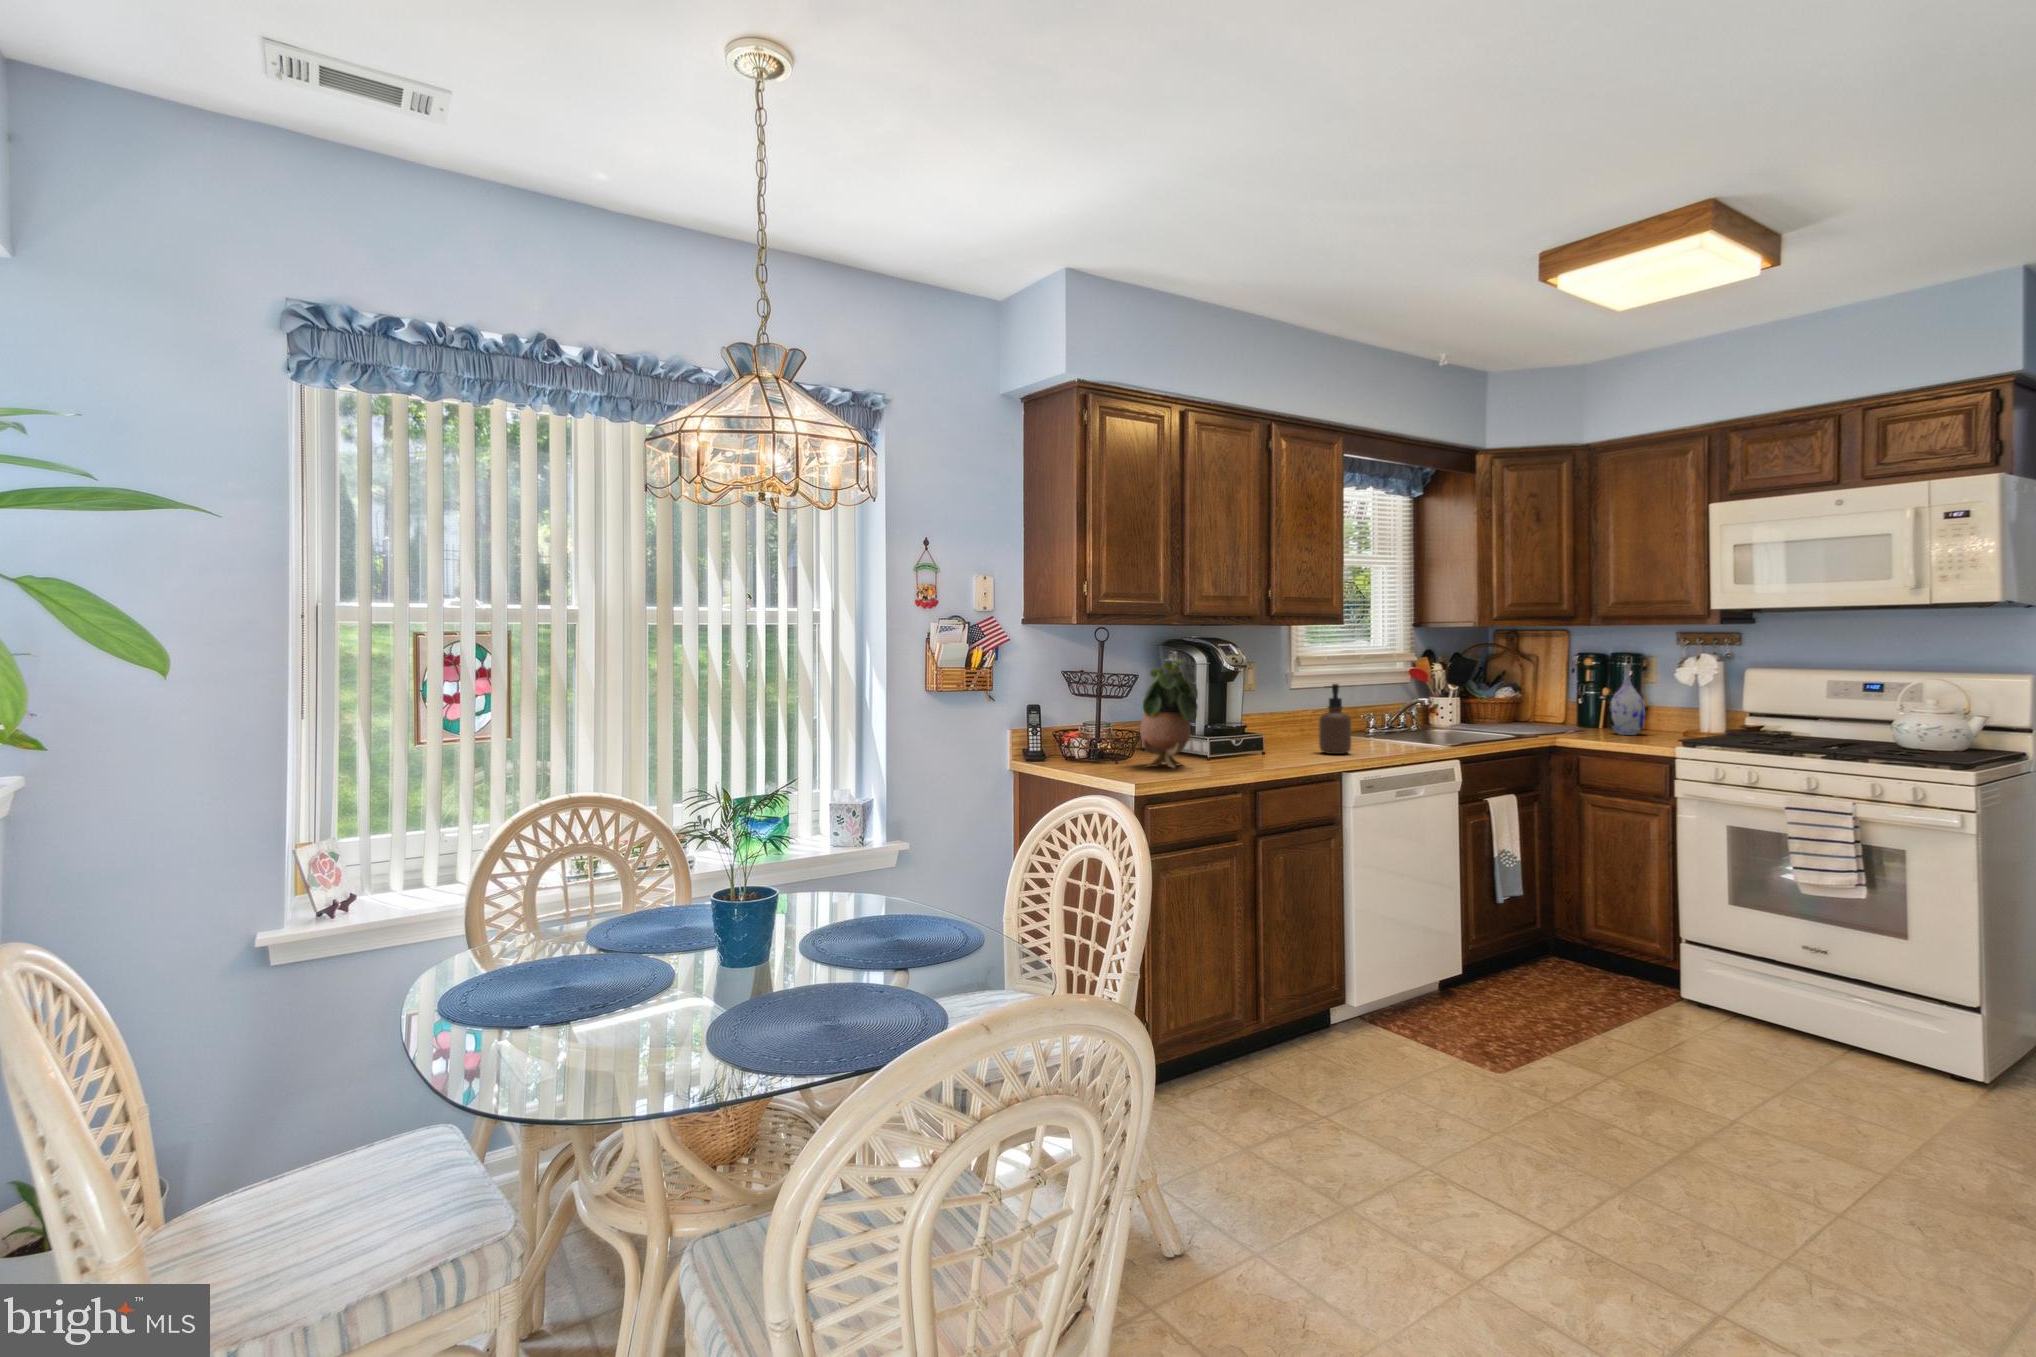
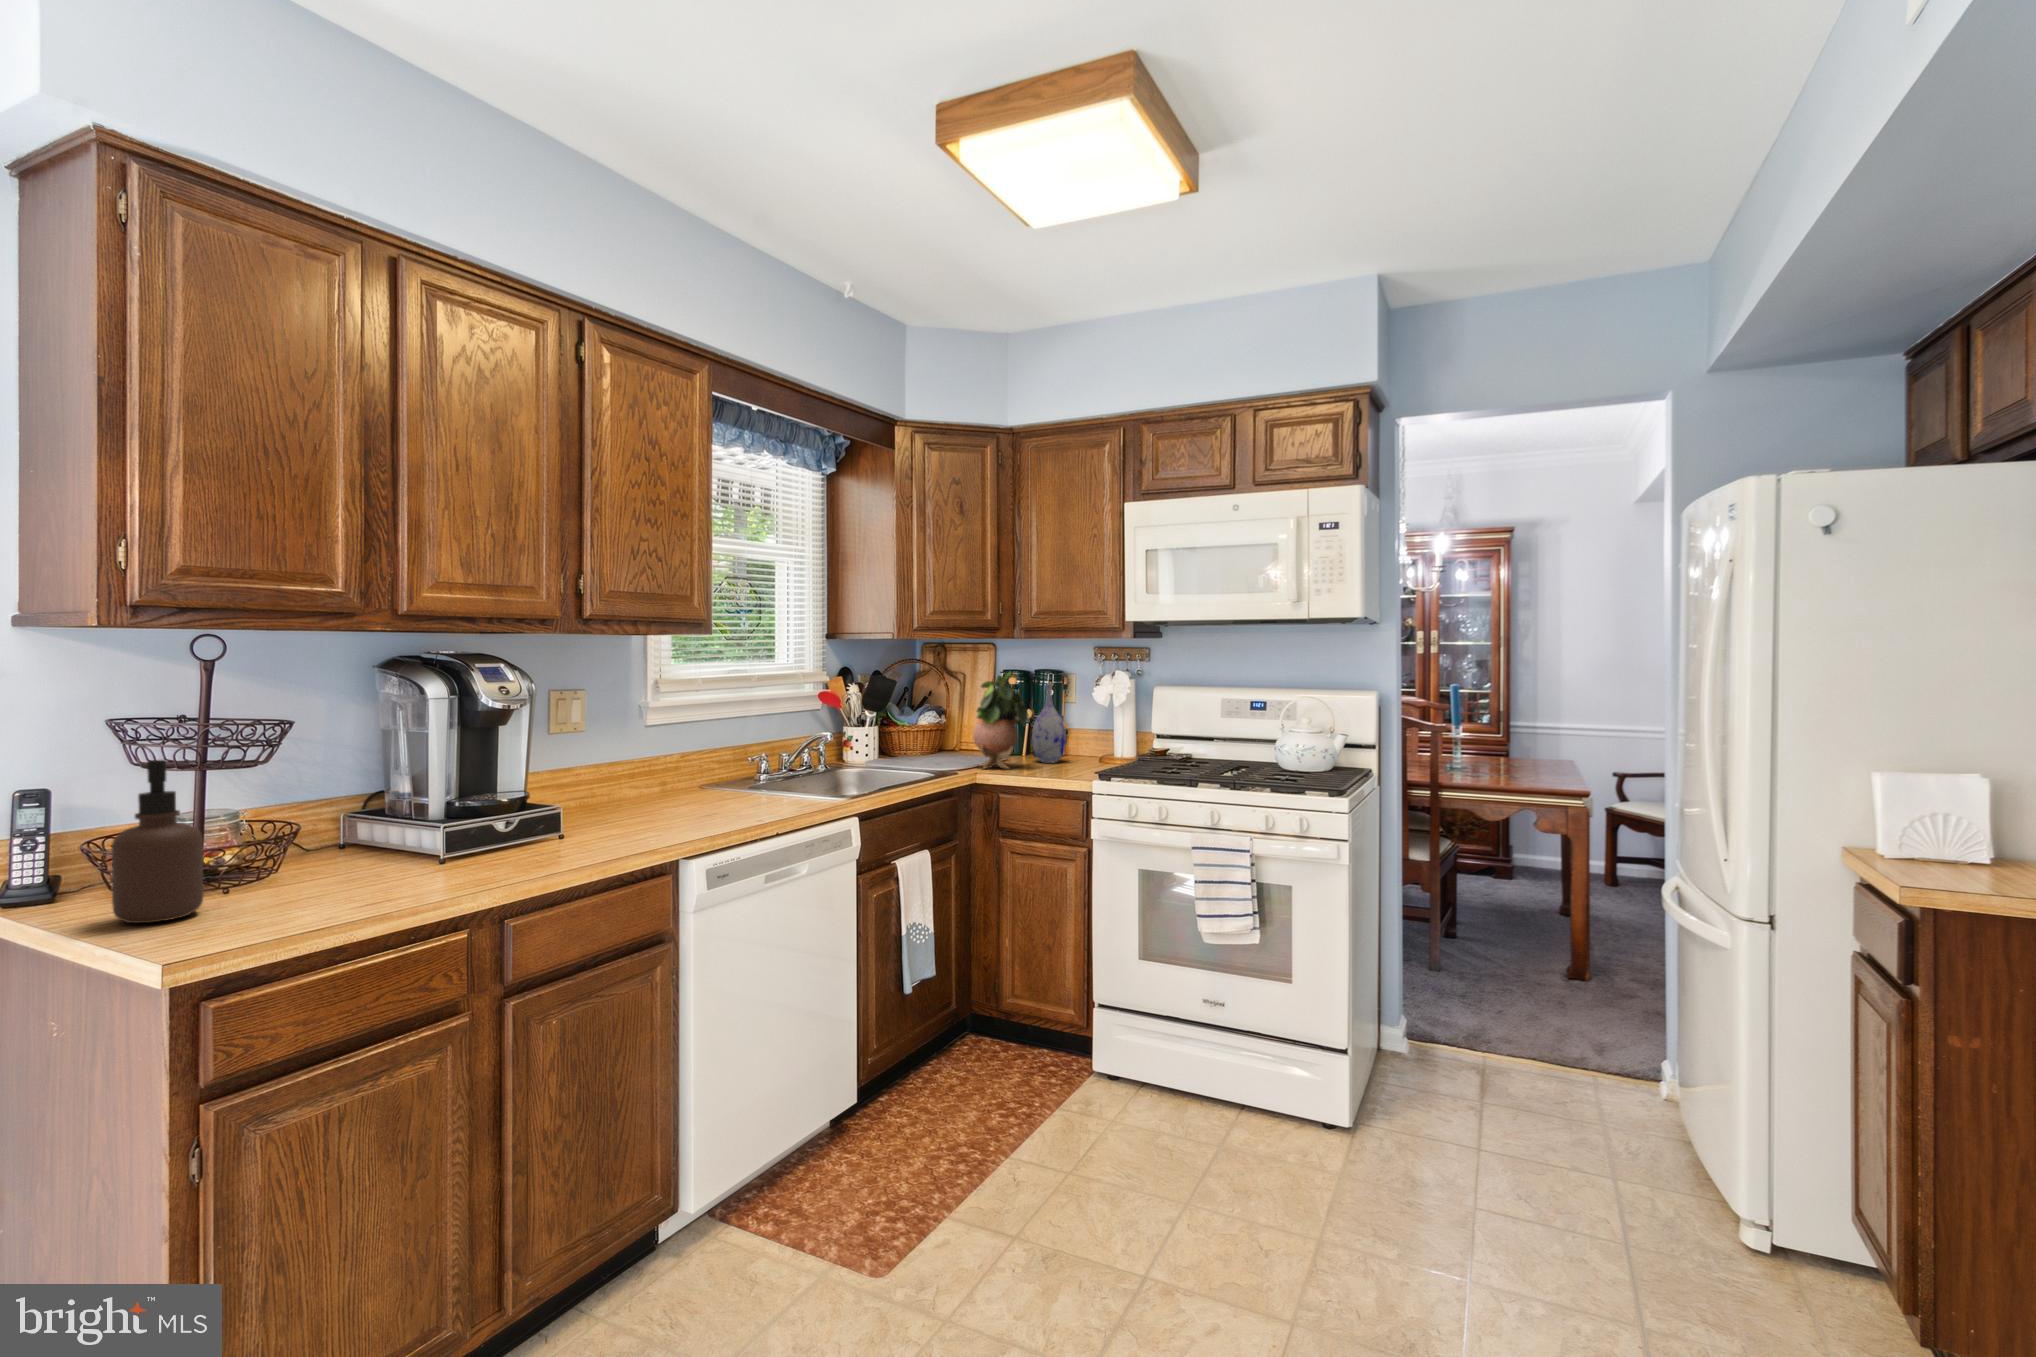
potted plant: present [1140,659,1198,768] -> present [973,672,1028,769]
soap dispenser: present [1319,684,1351,754] -> present [111,760,204,923]

